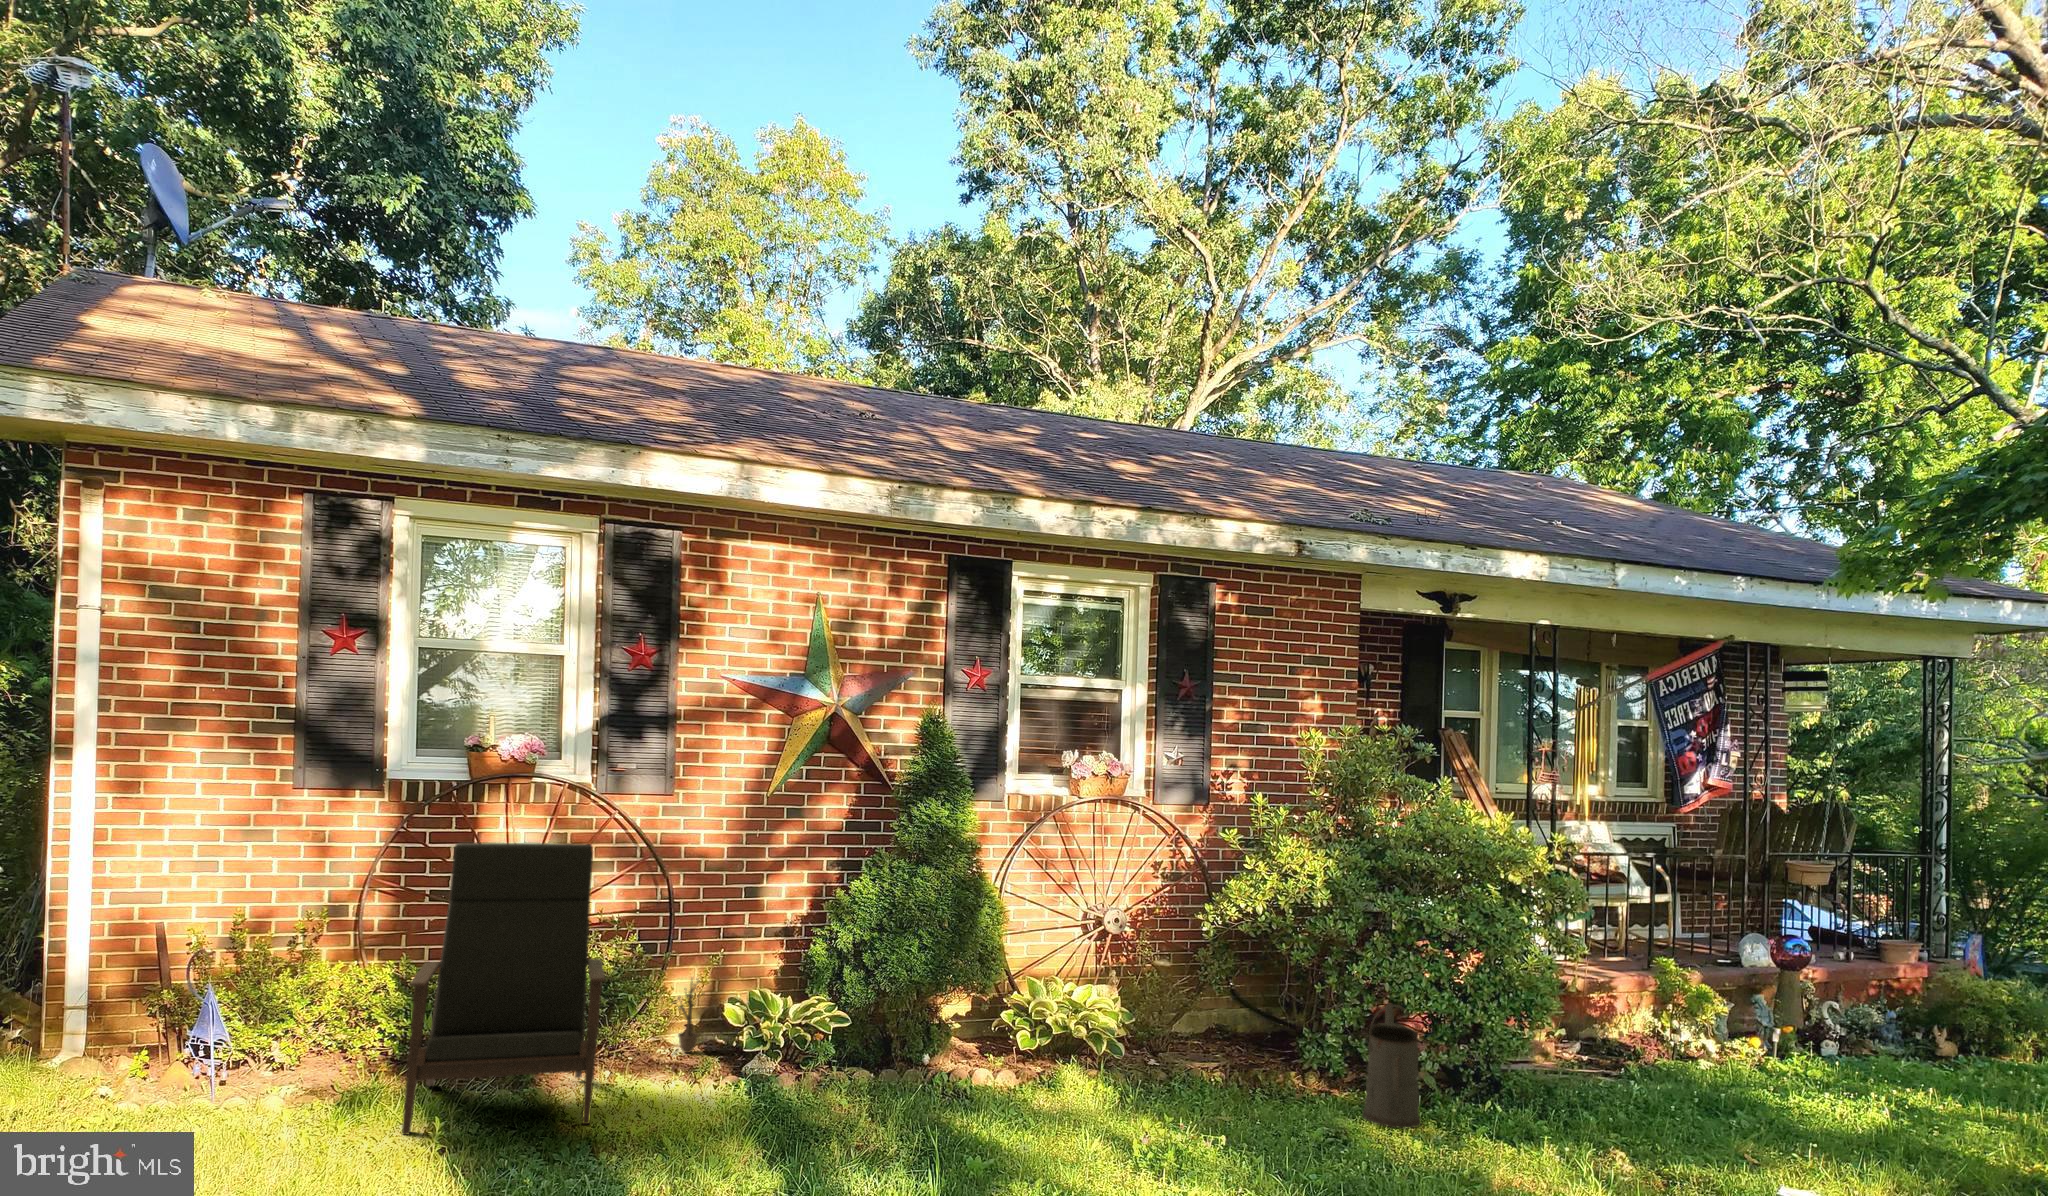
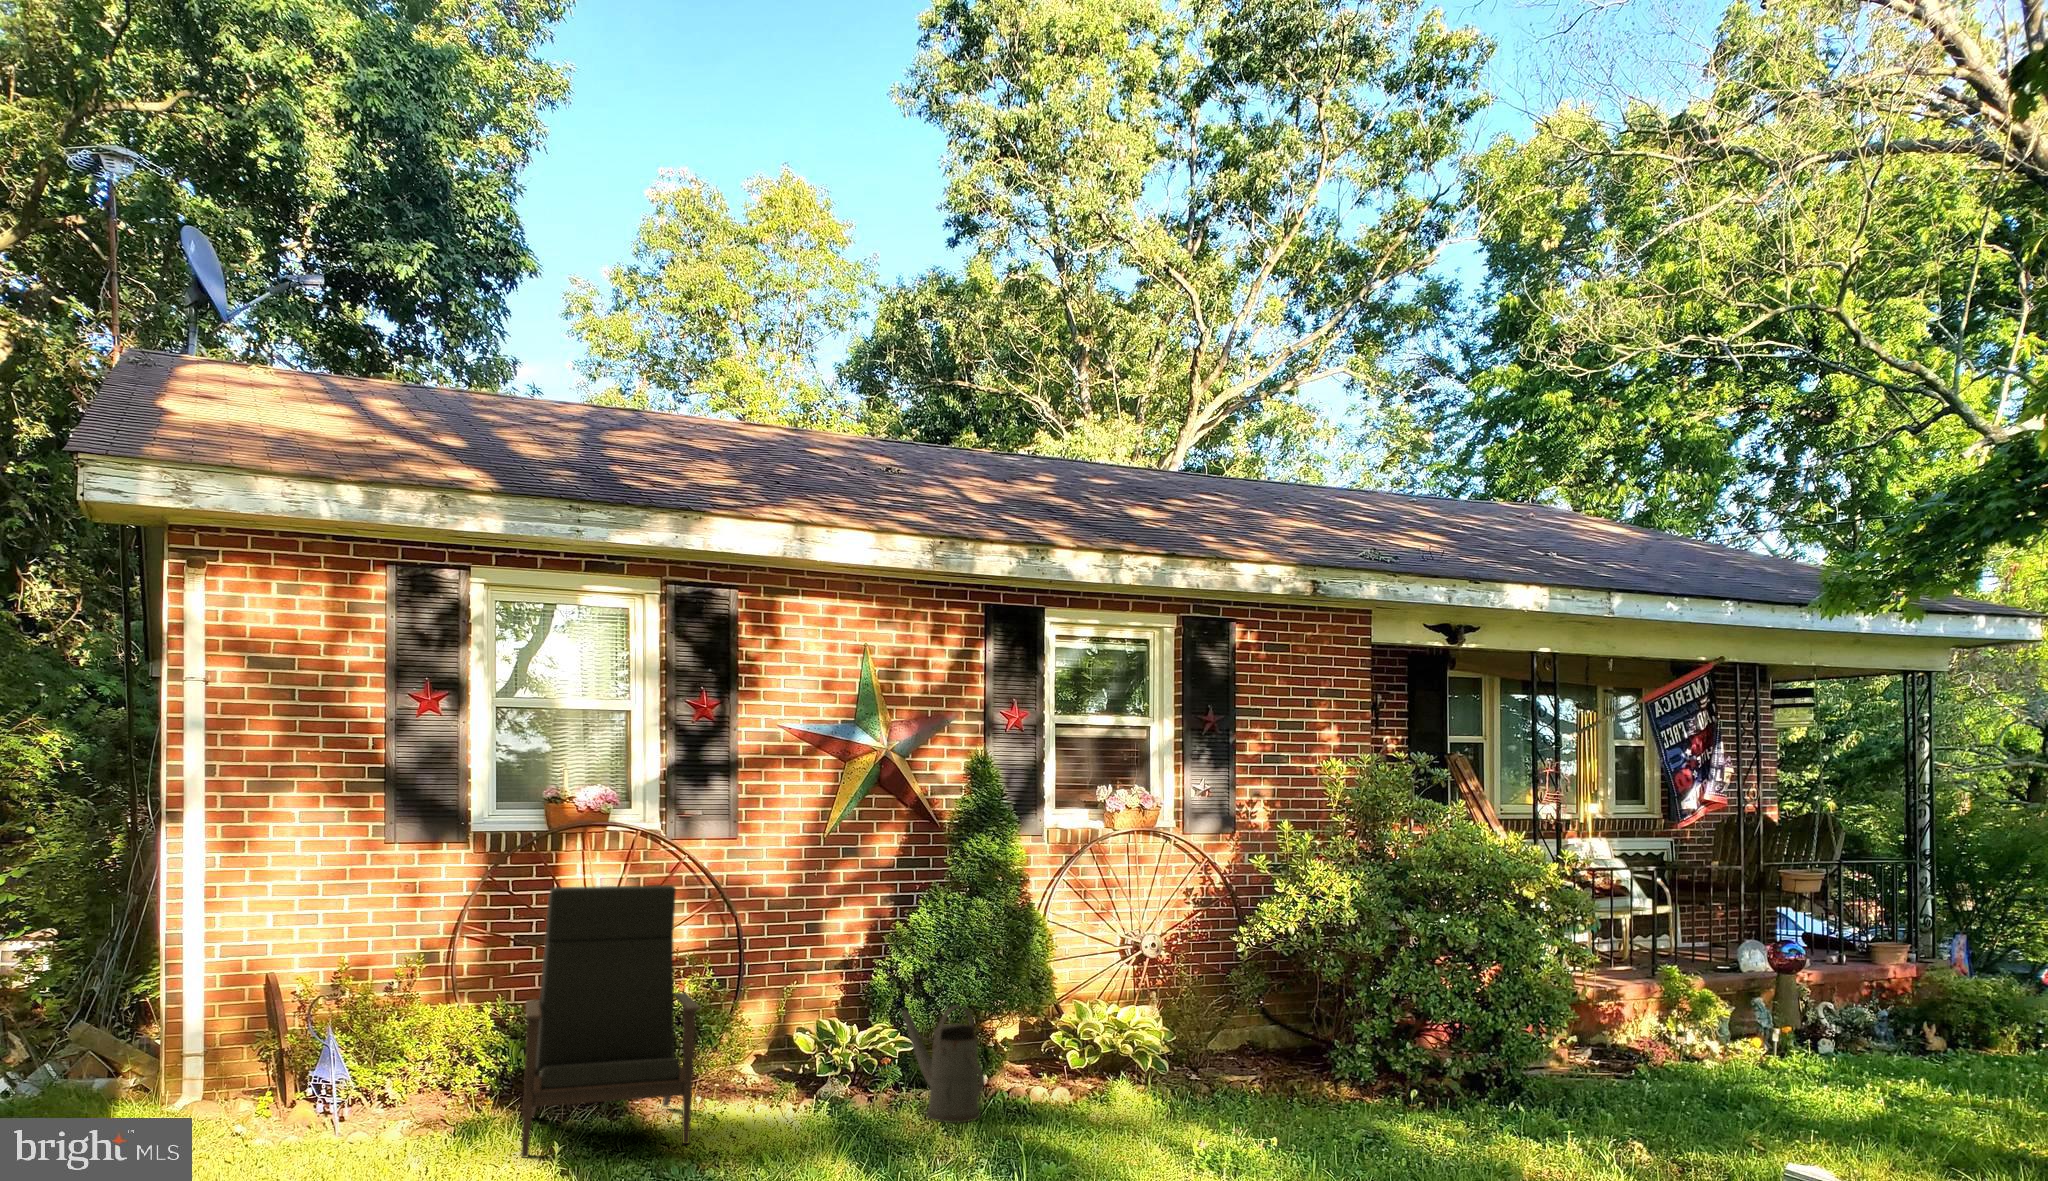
decorative plant: present [672,979,704,1055] -> none [742,1011,773,1087]
watering can: present [1362,1004,1421,1128] -> present [902,1005,984,1123]

